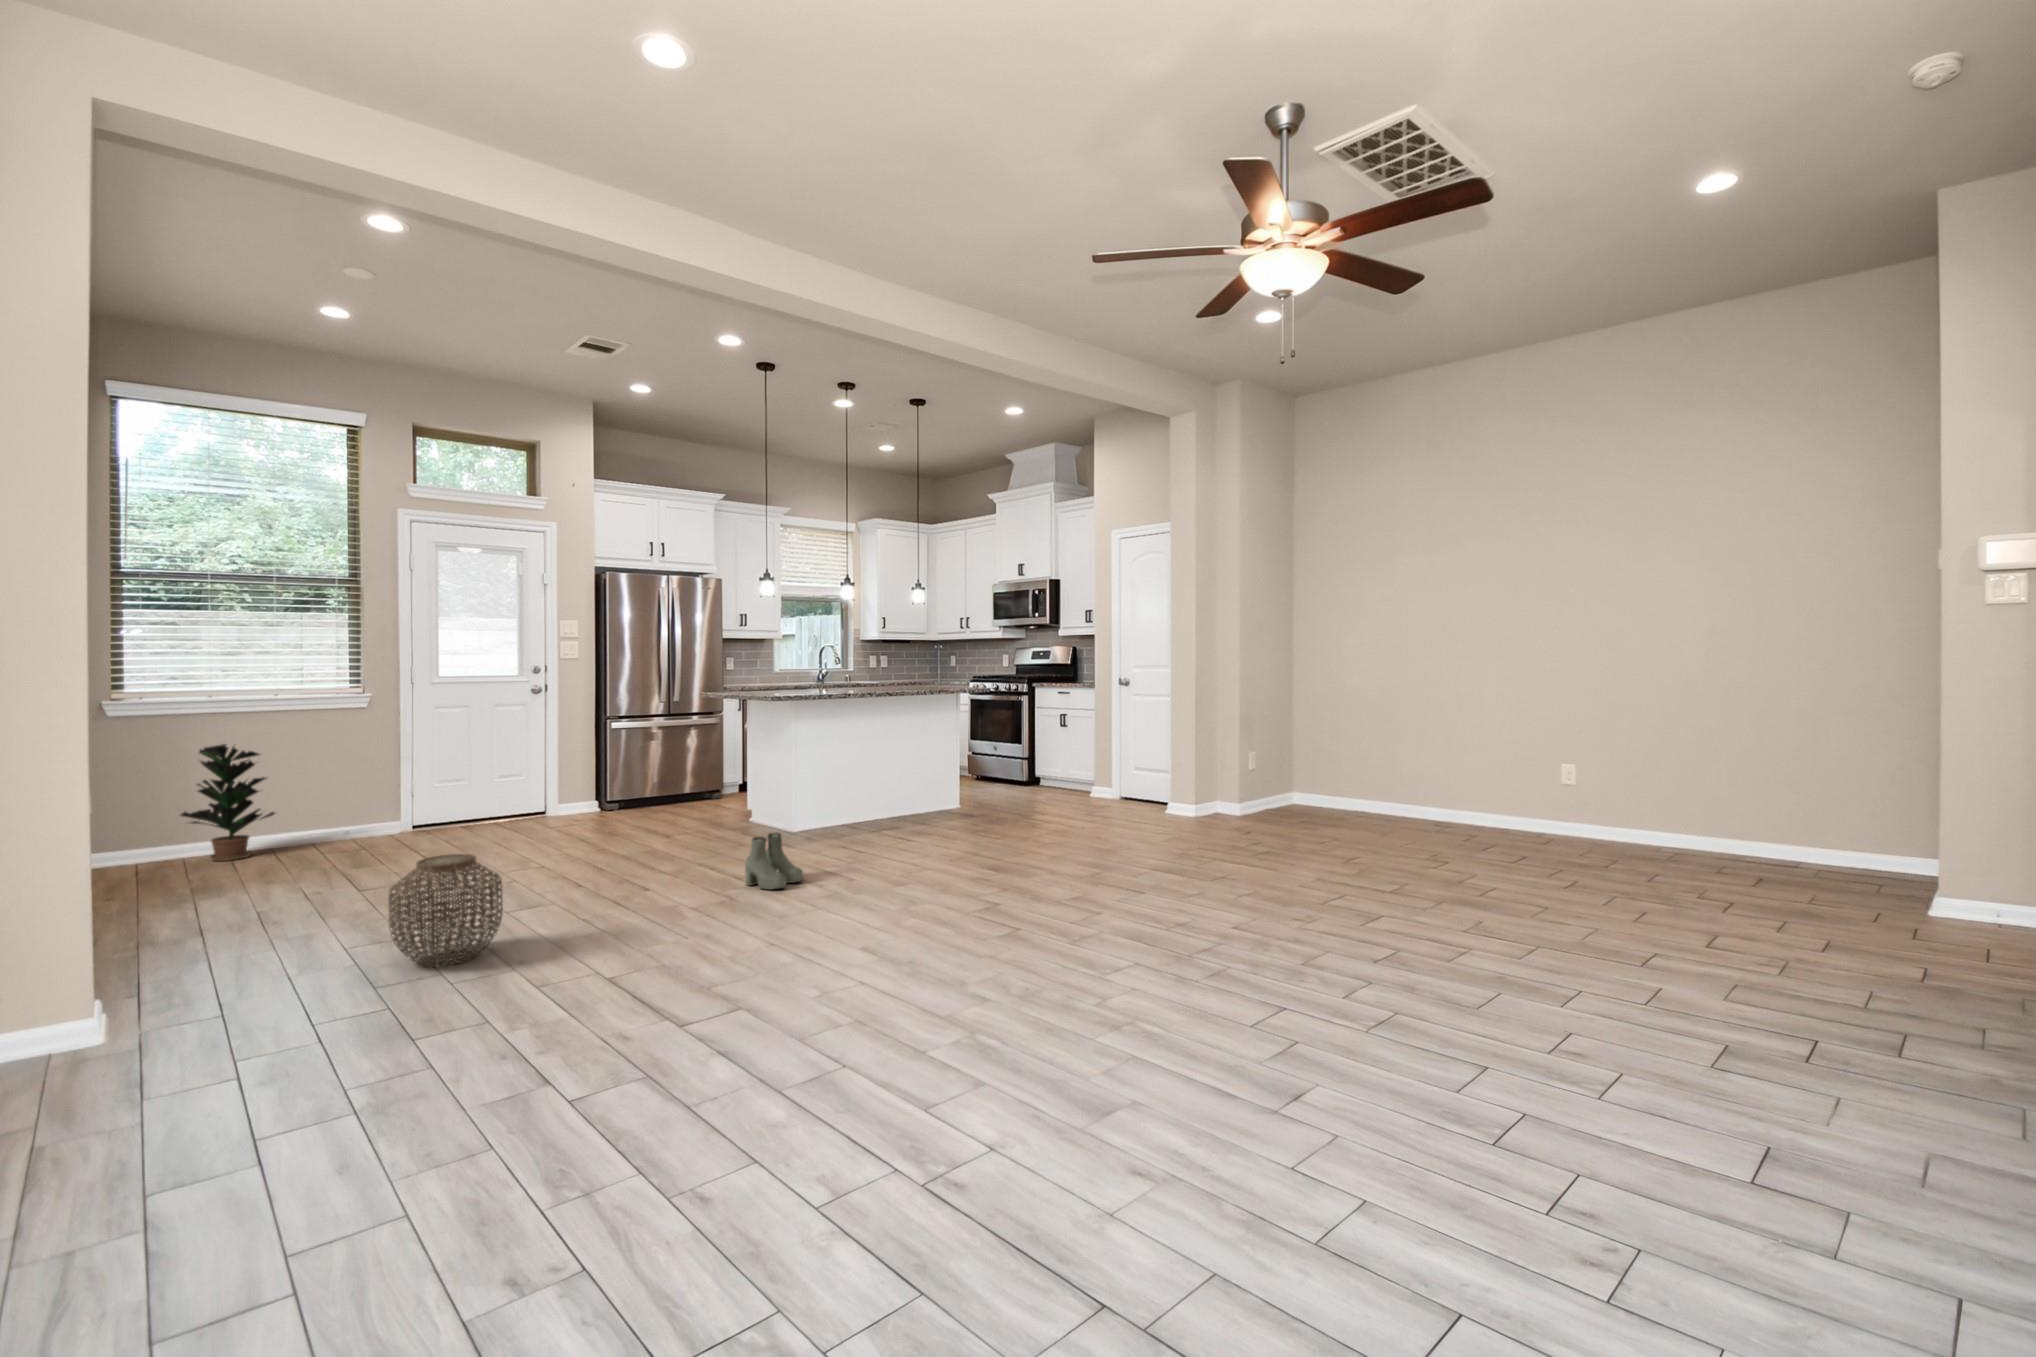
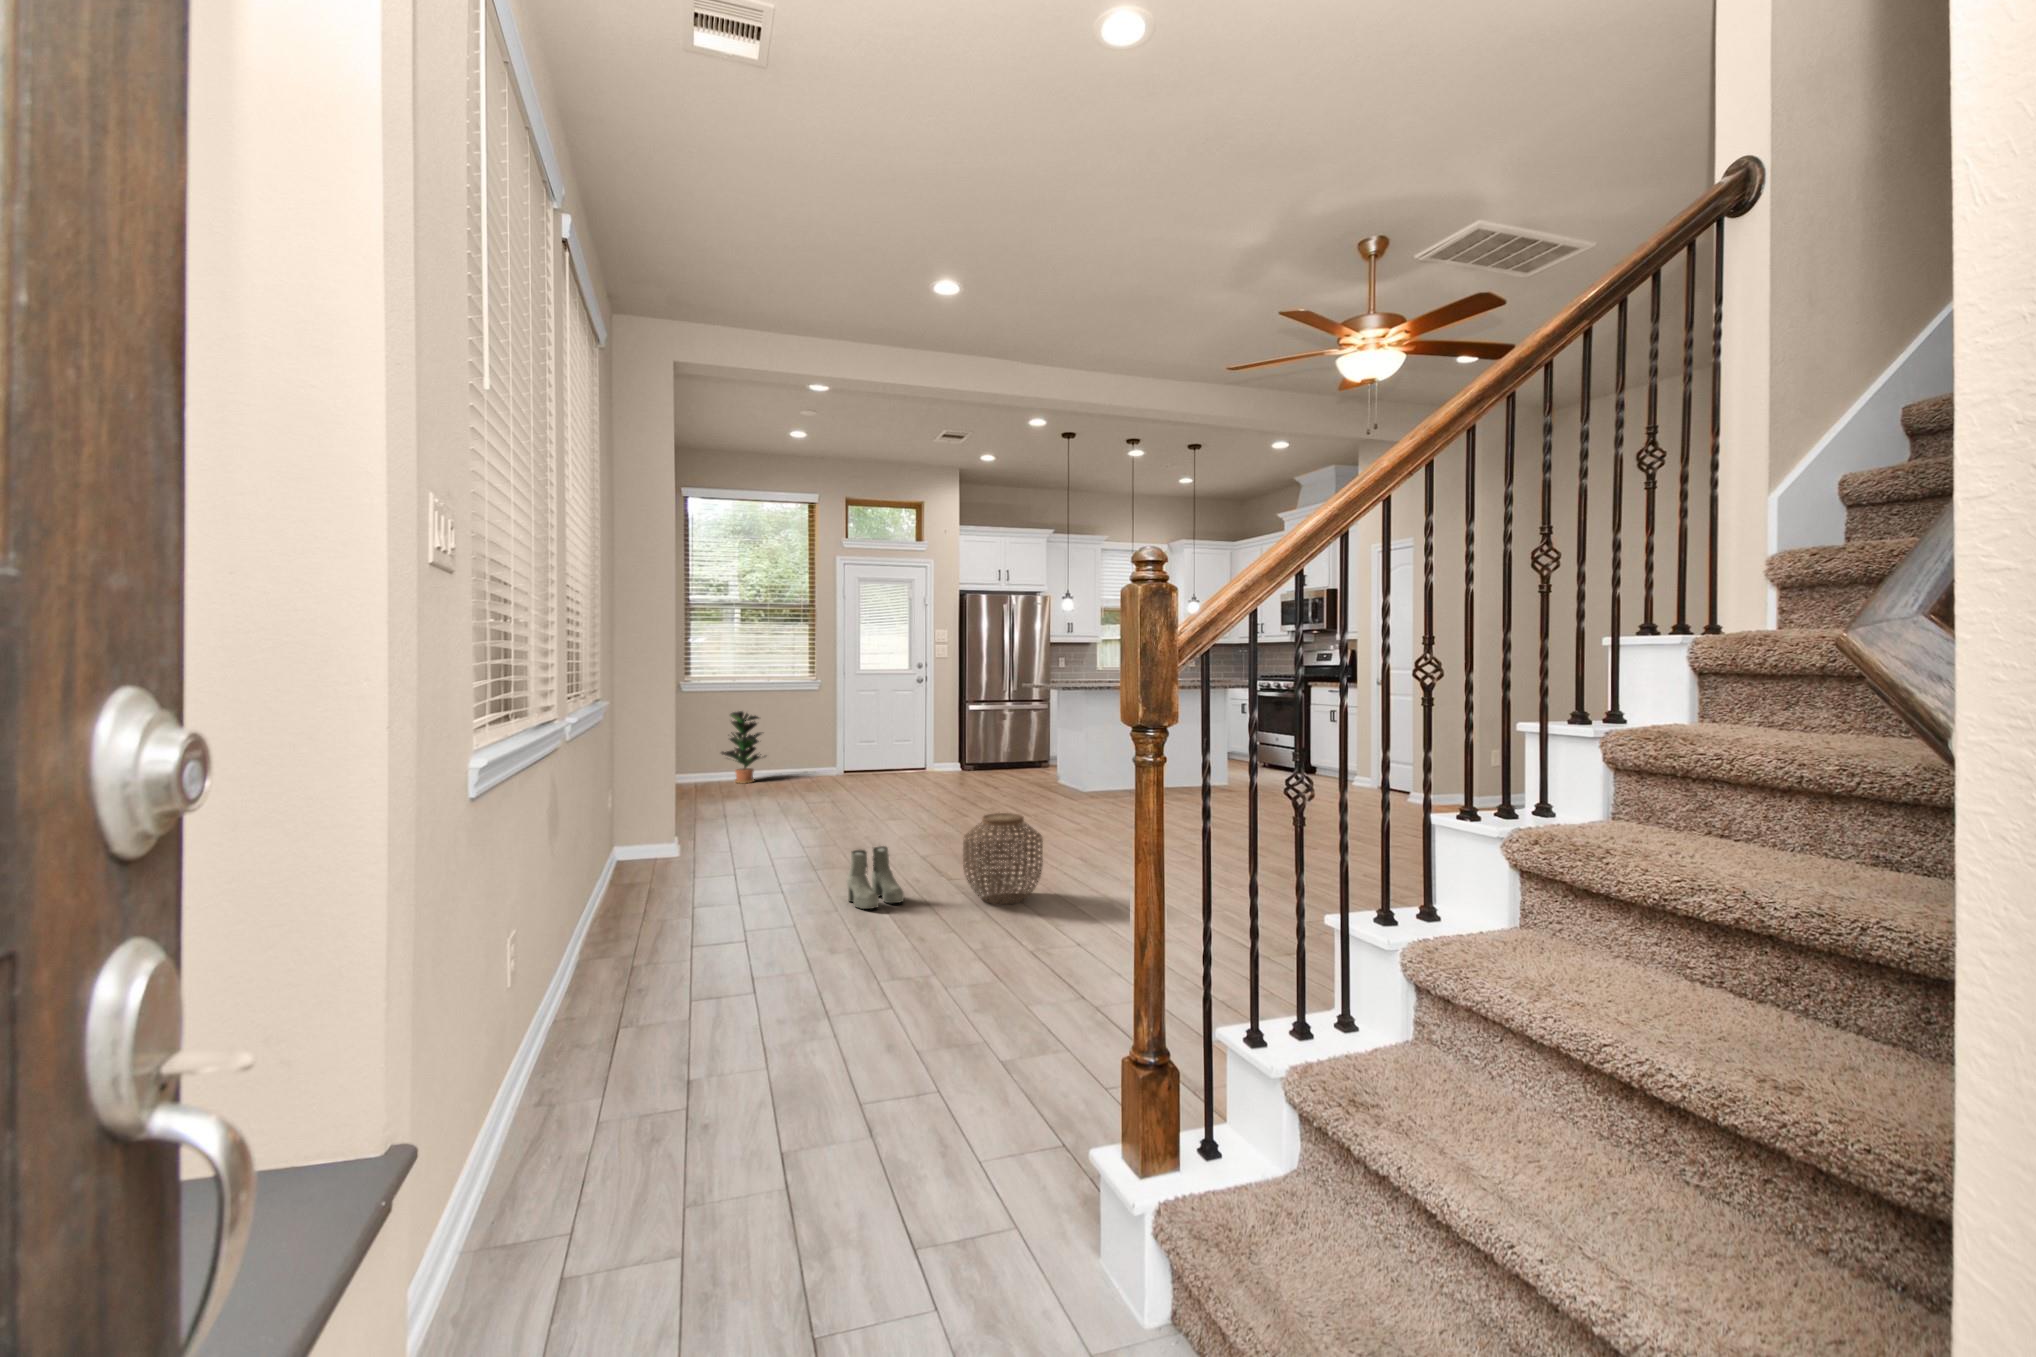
boots: present [745,833,804,890] -> present [847,846,904,909]
woven basket: present [389,854,503,967] -> present [963,813,1043,904]

